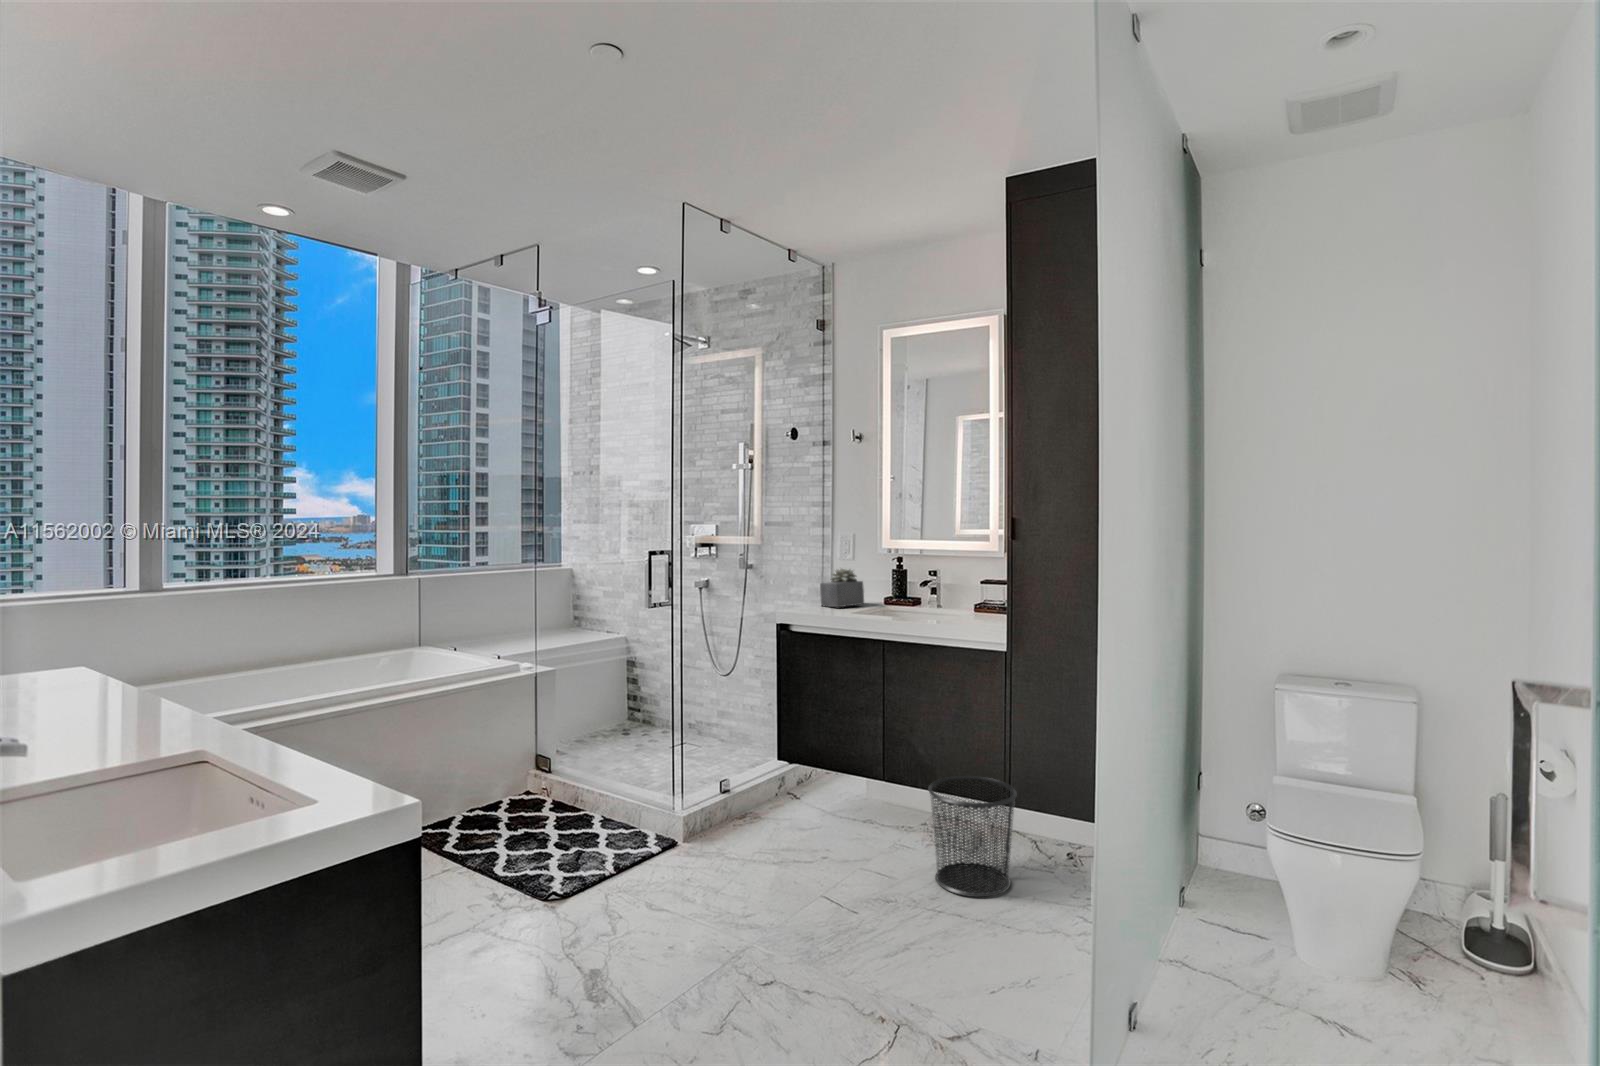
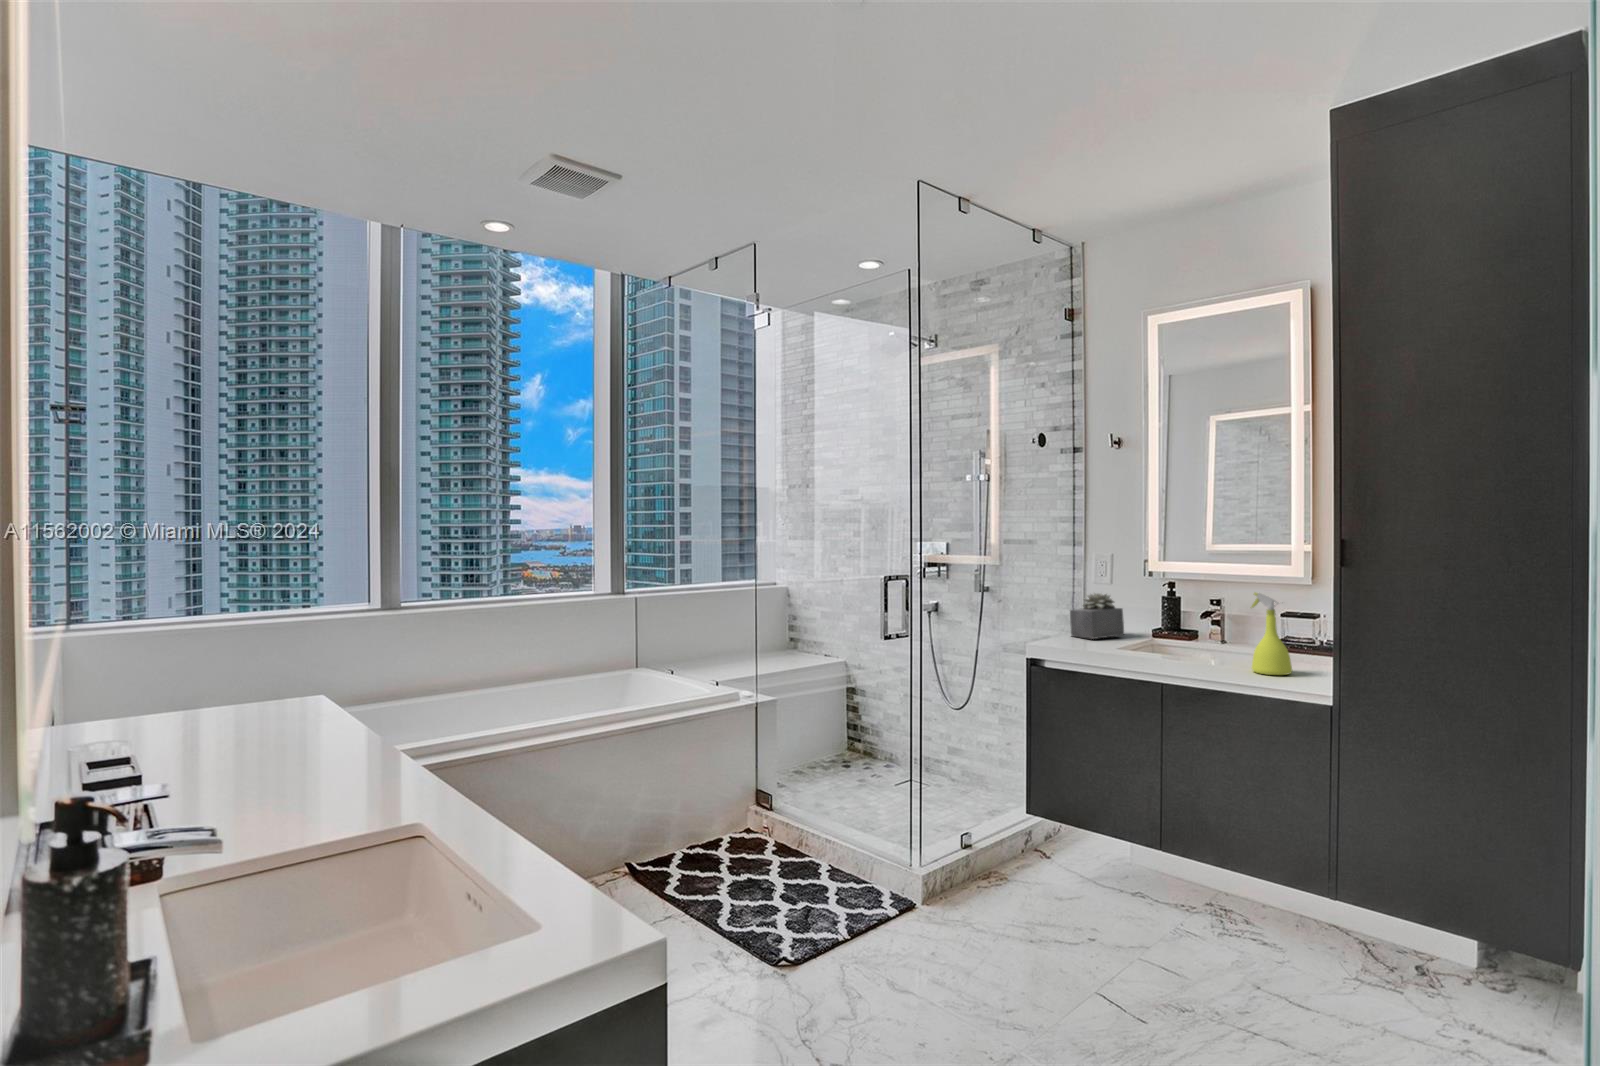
spray bottle: none [951,564,980,630] -> present [1252,593,1292,675]
waste bin: present [928,776,1017,897] -> none [1233,858,1361,1022]

